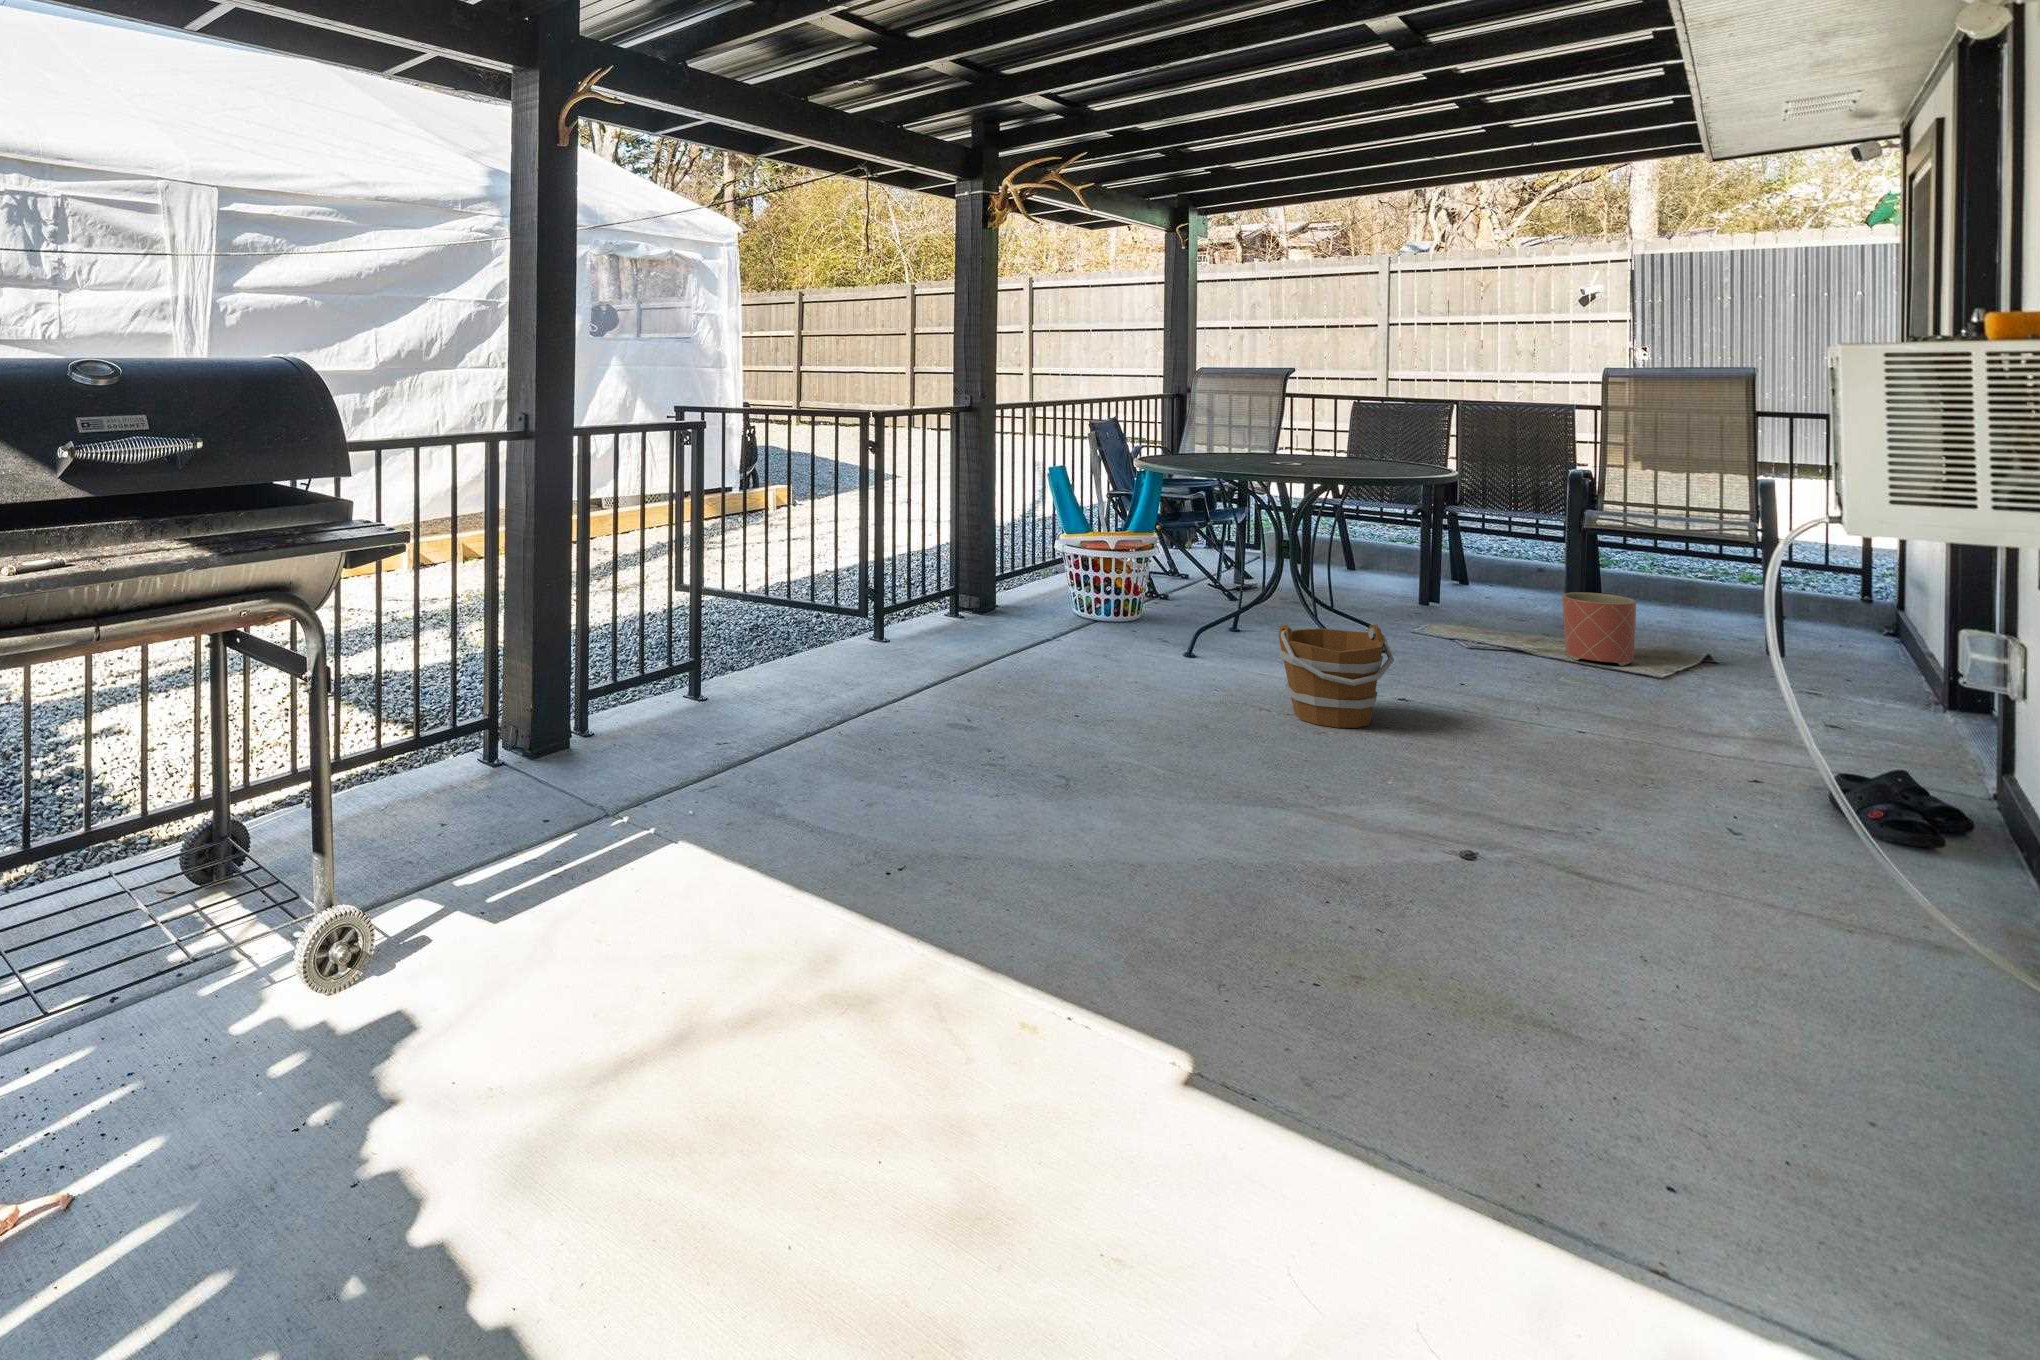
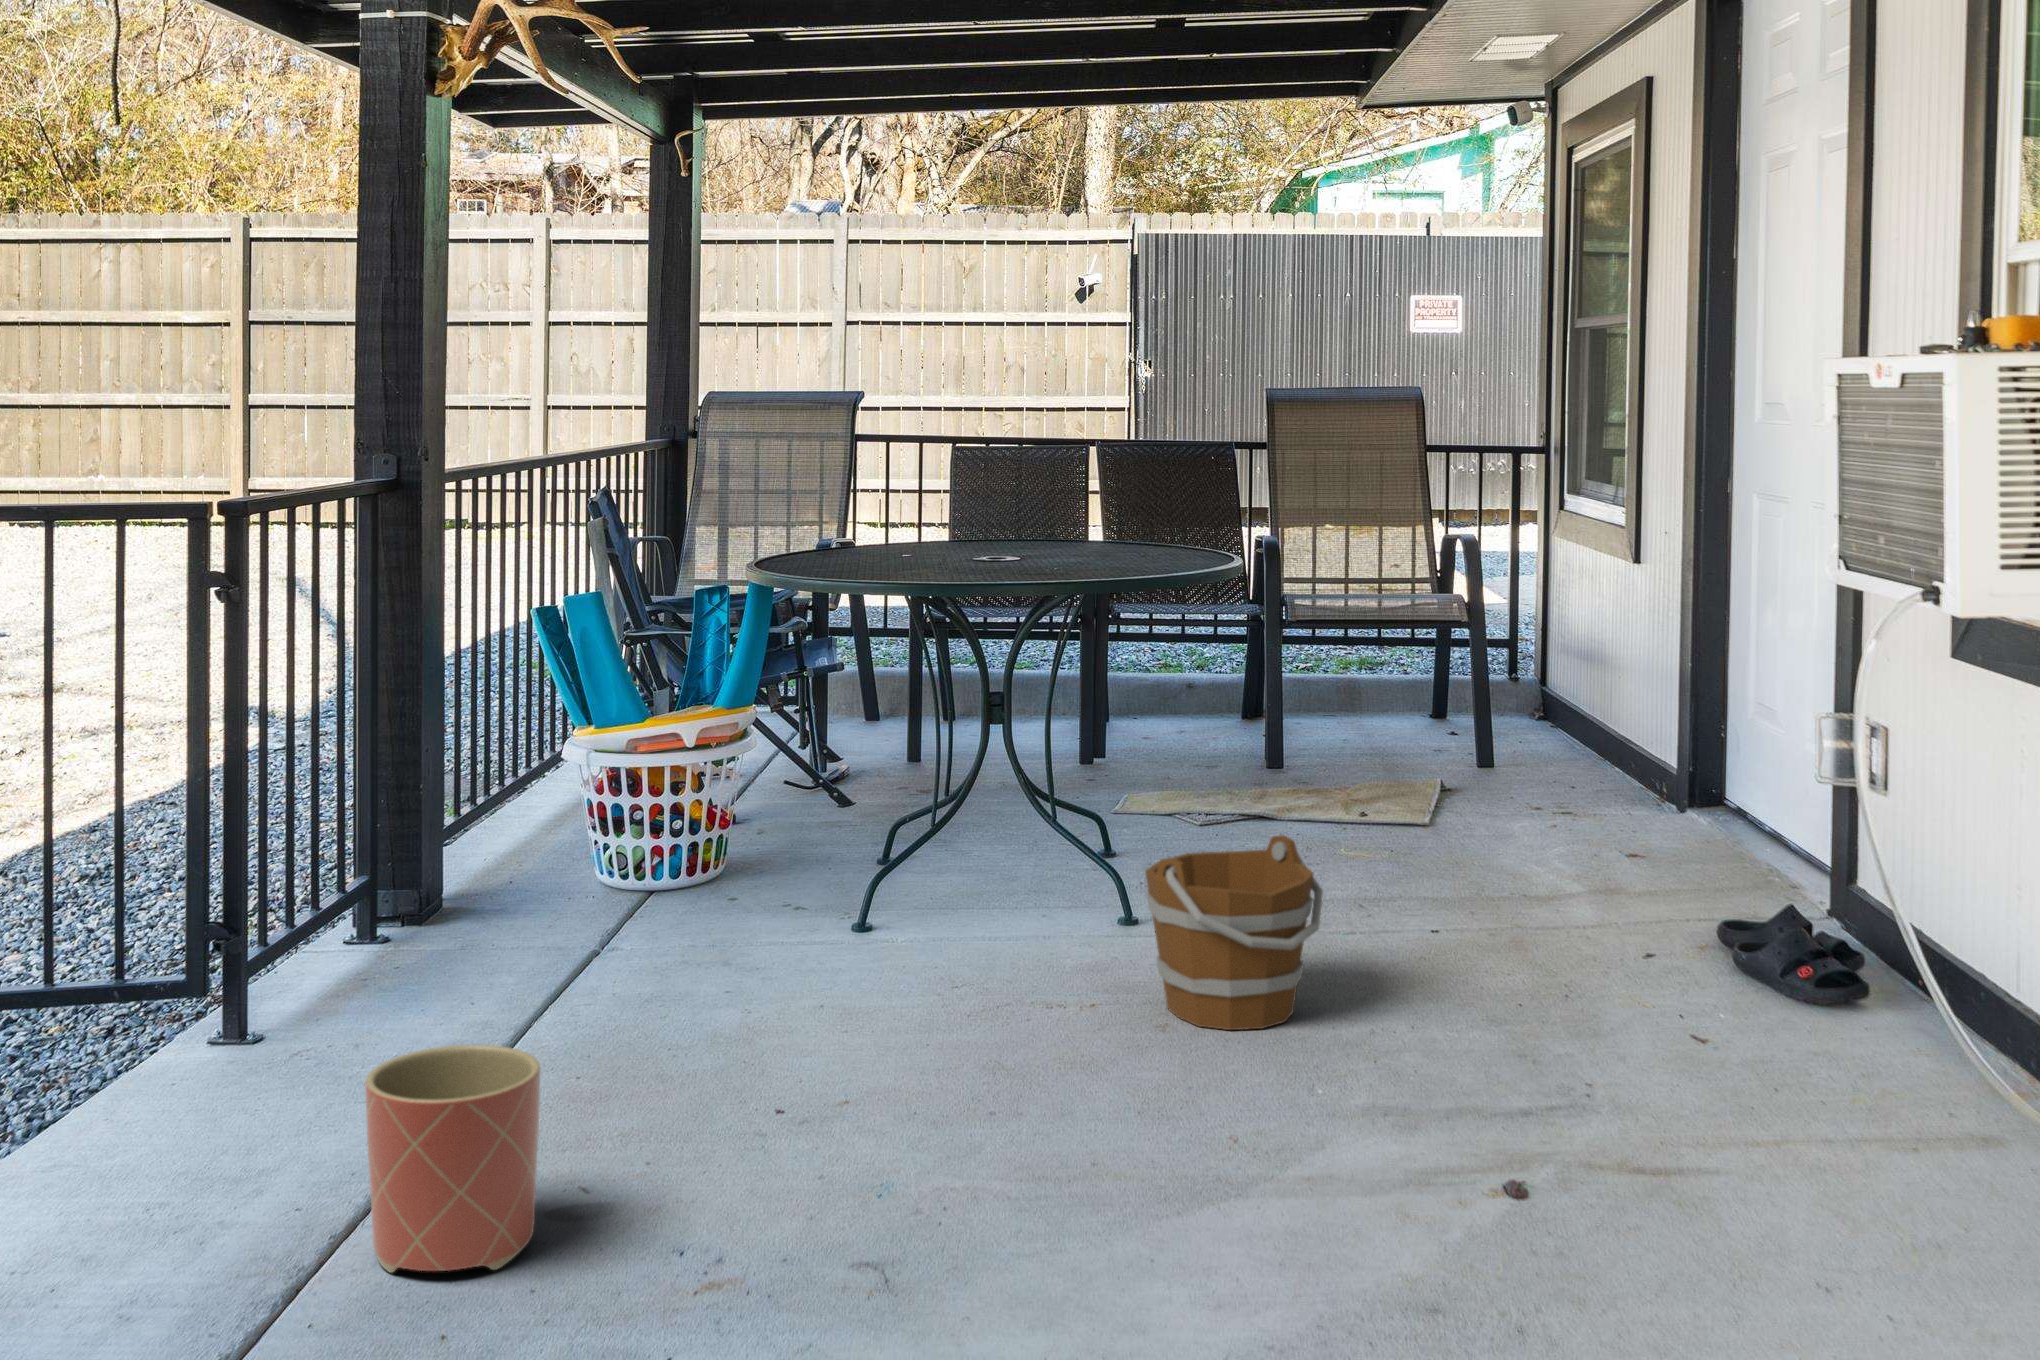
planter: present [1562,592,1636,666] -> present [365,1045,540,1273]

